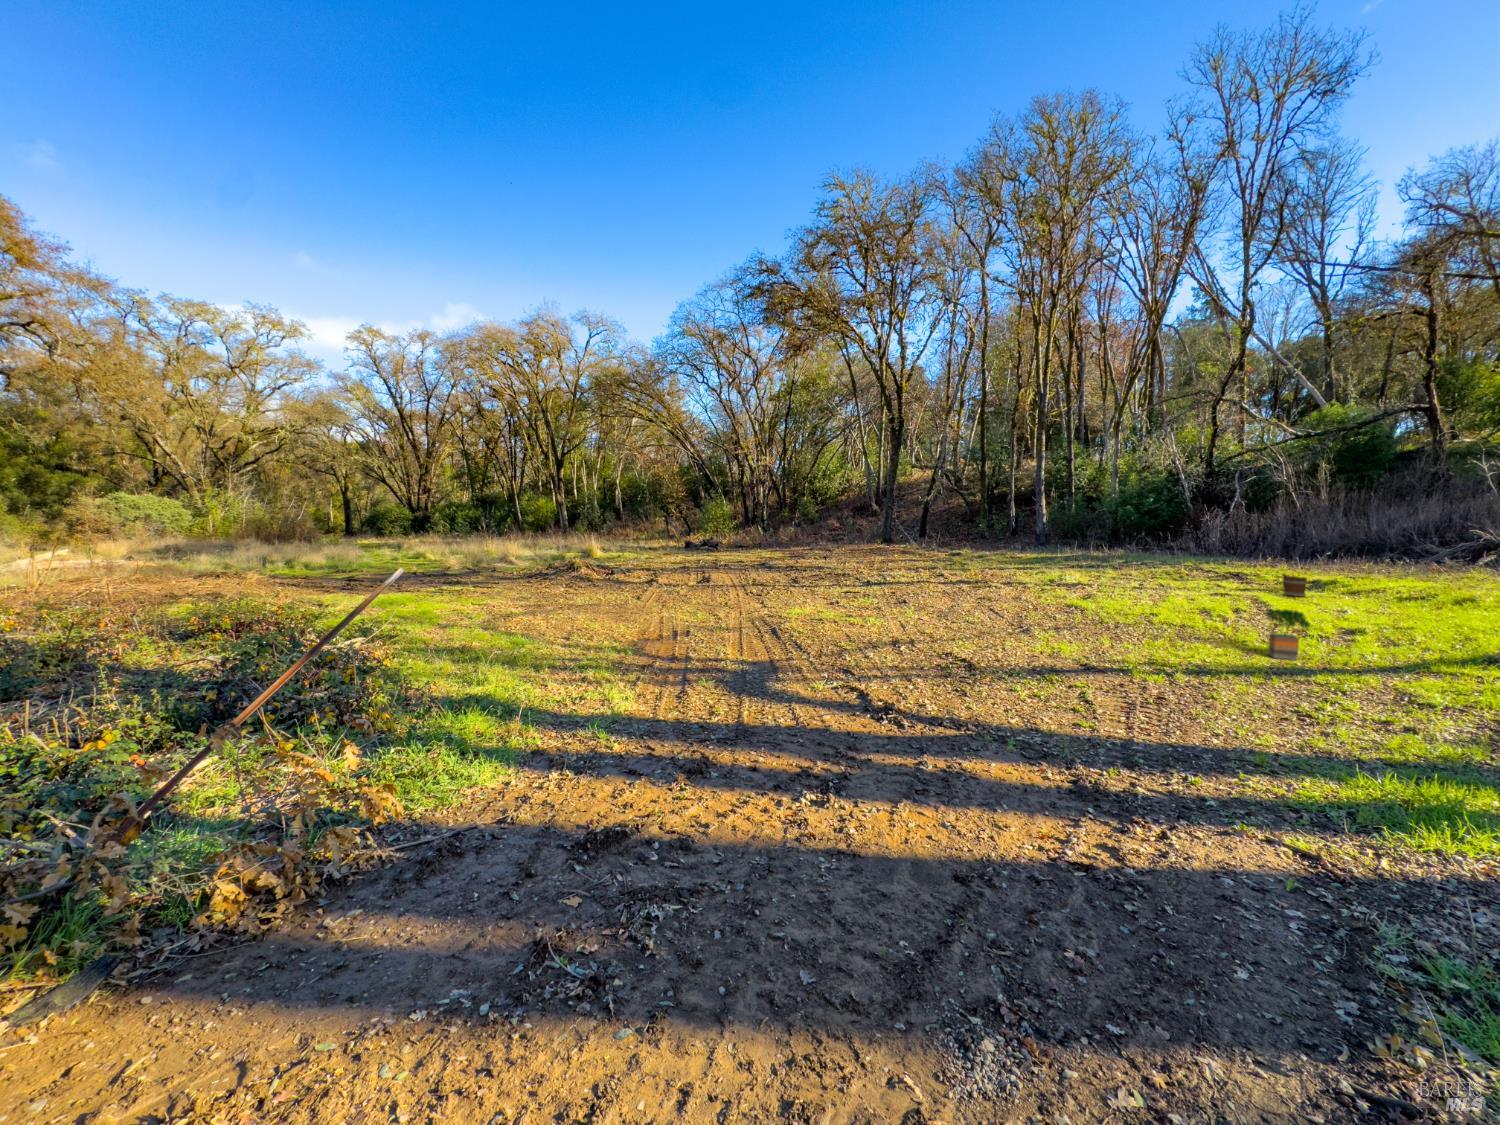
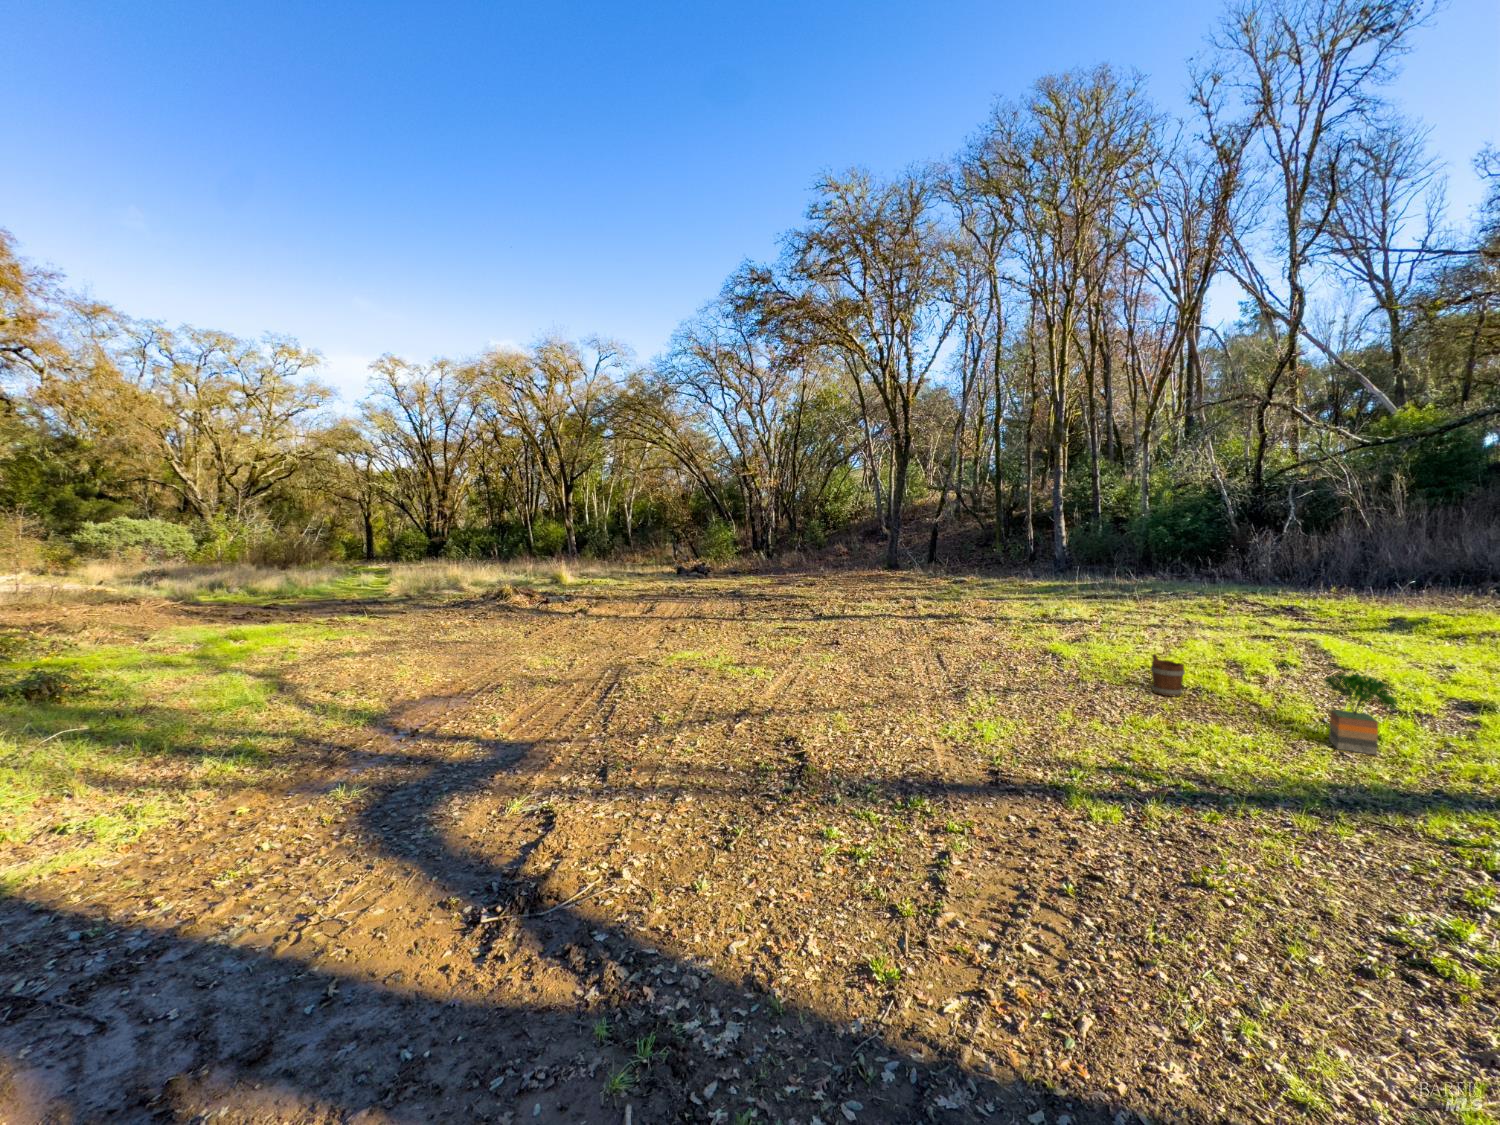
bucket: present [1283,574,1308,597] -> present [1151,654,1185,696]

